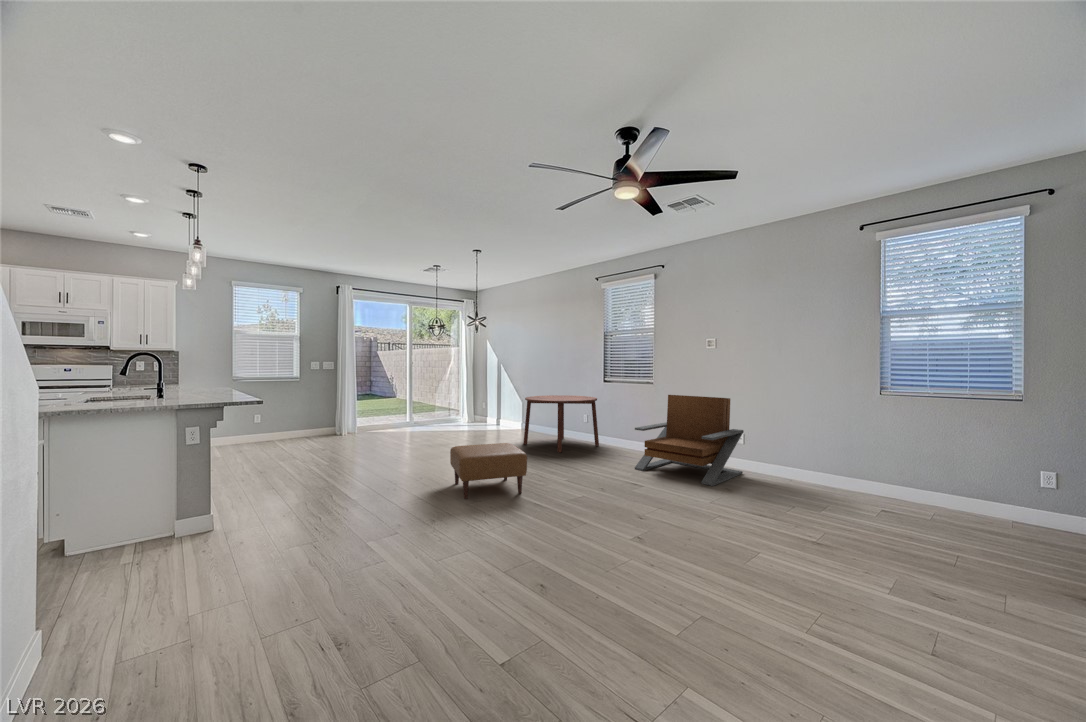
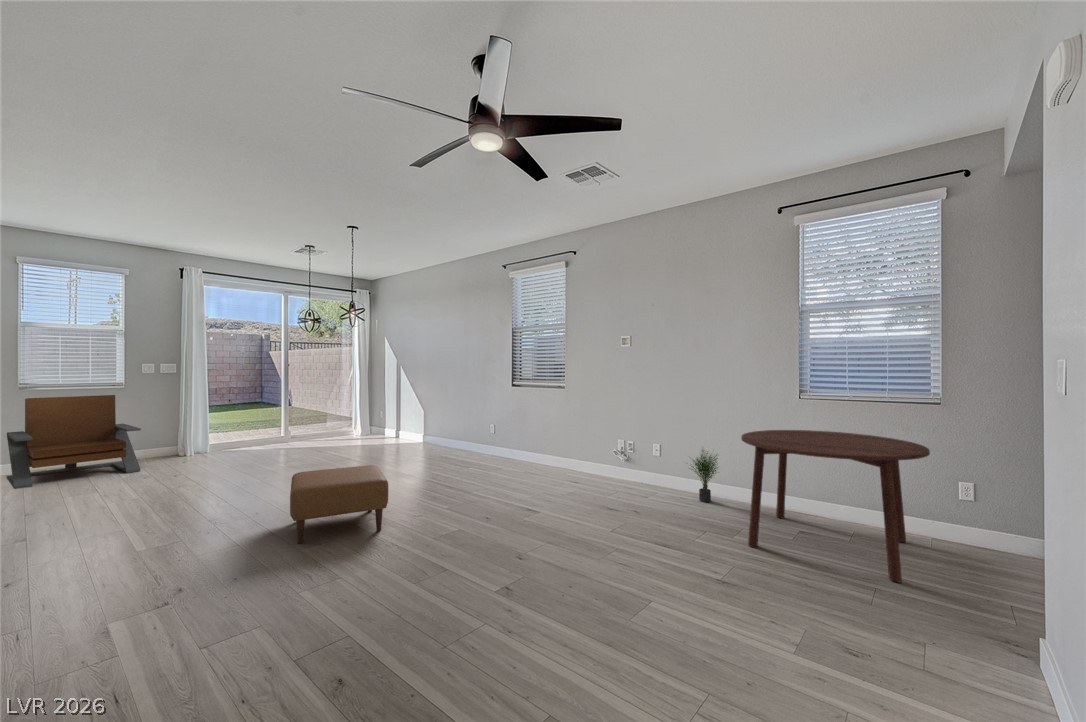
dining table: present [523,395,599,453] -> present [741,430,930,582]
lounge chair: present [635,395,744,486] -> present [6,395,141,489]
potted plant: none [767,436,805,484] -> present [692,450,718,502]

